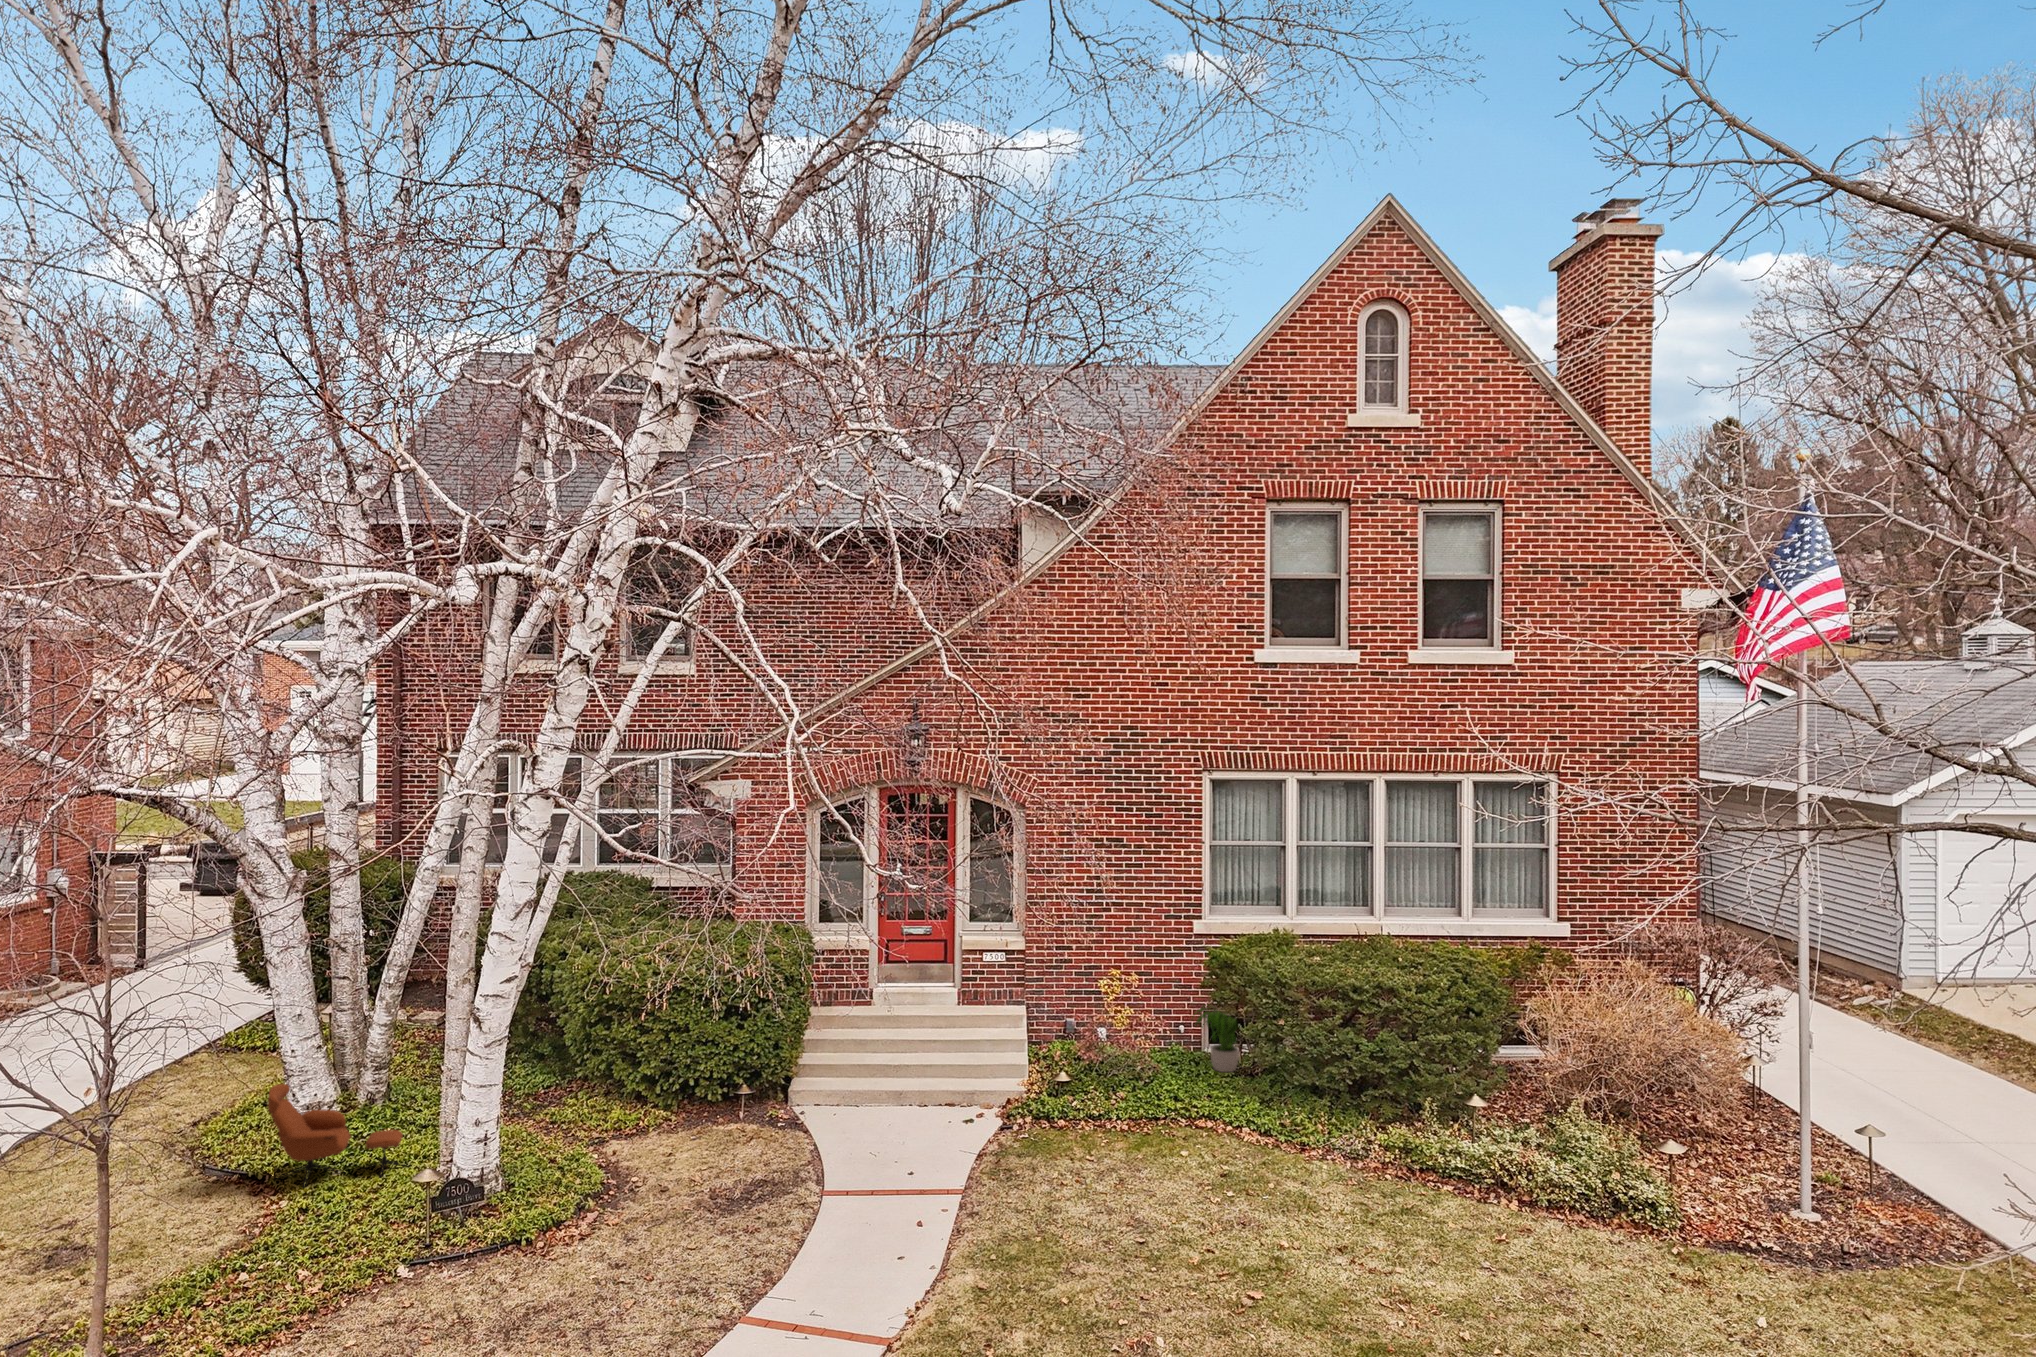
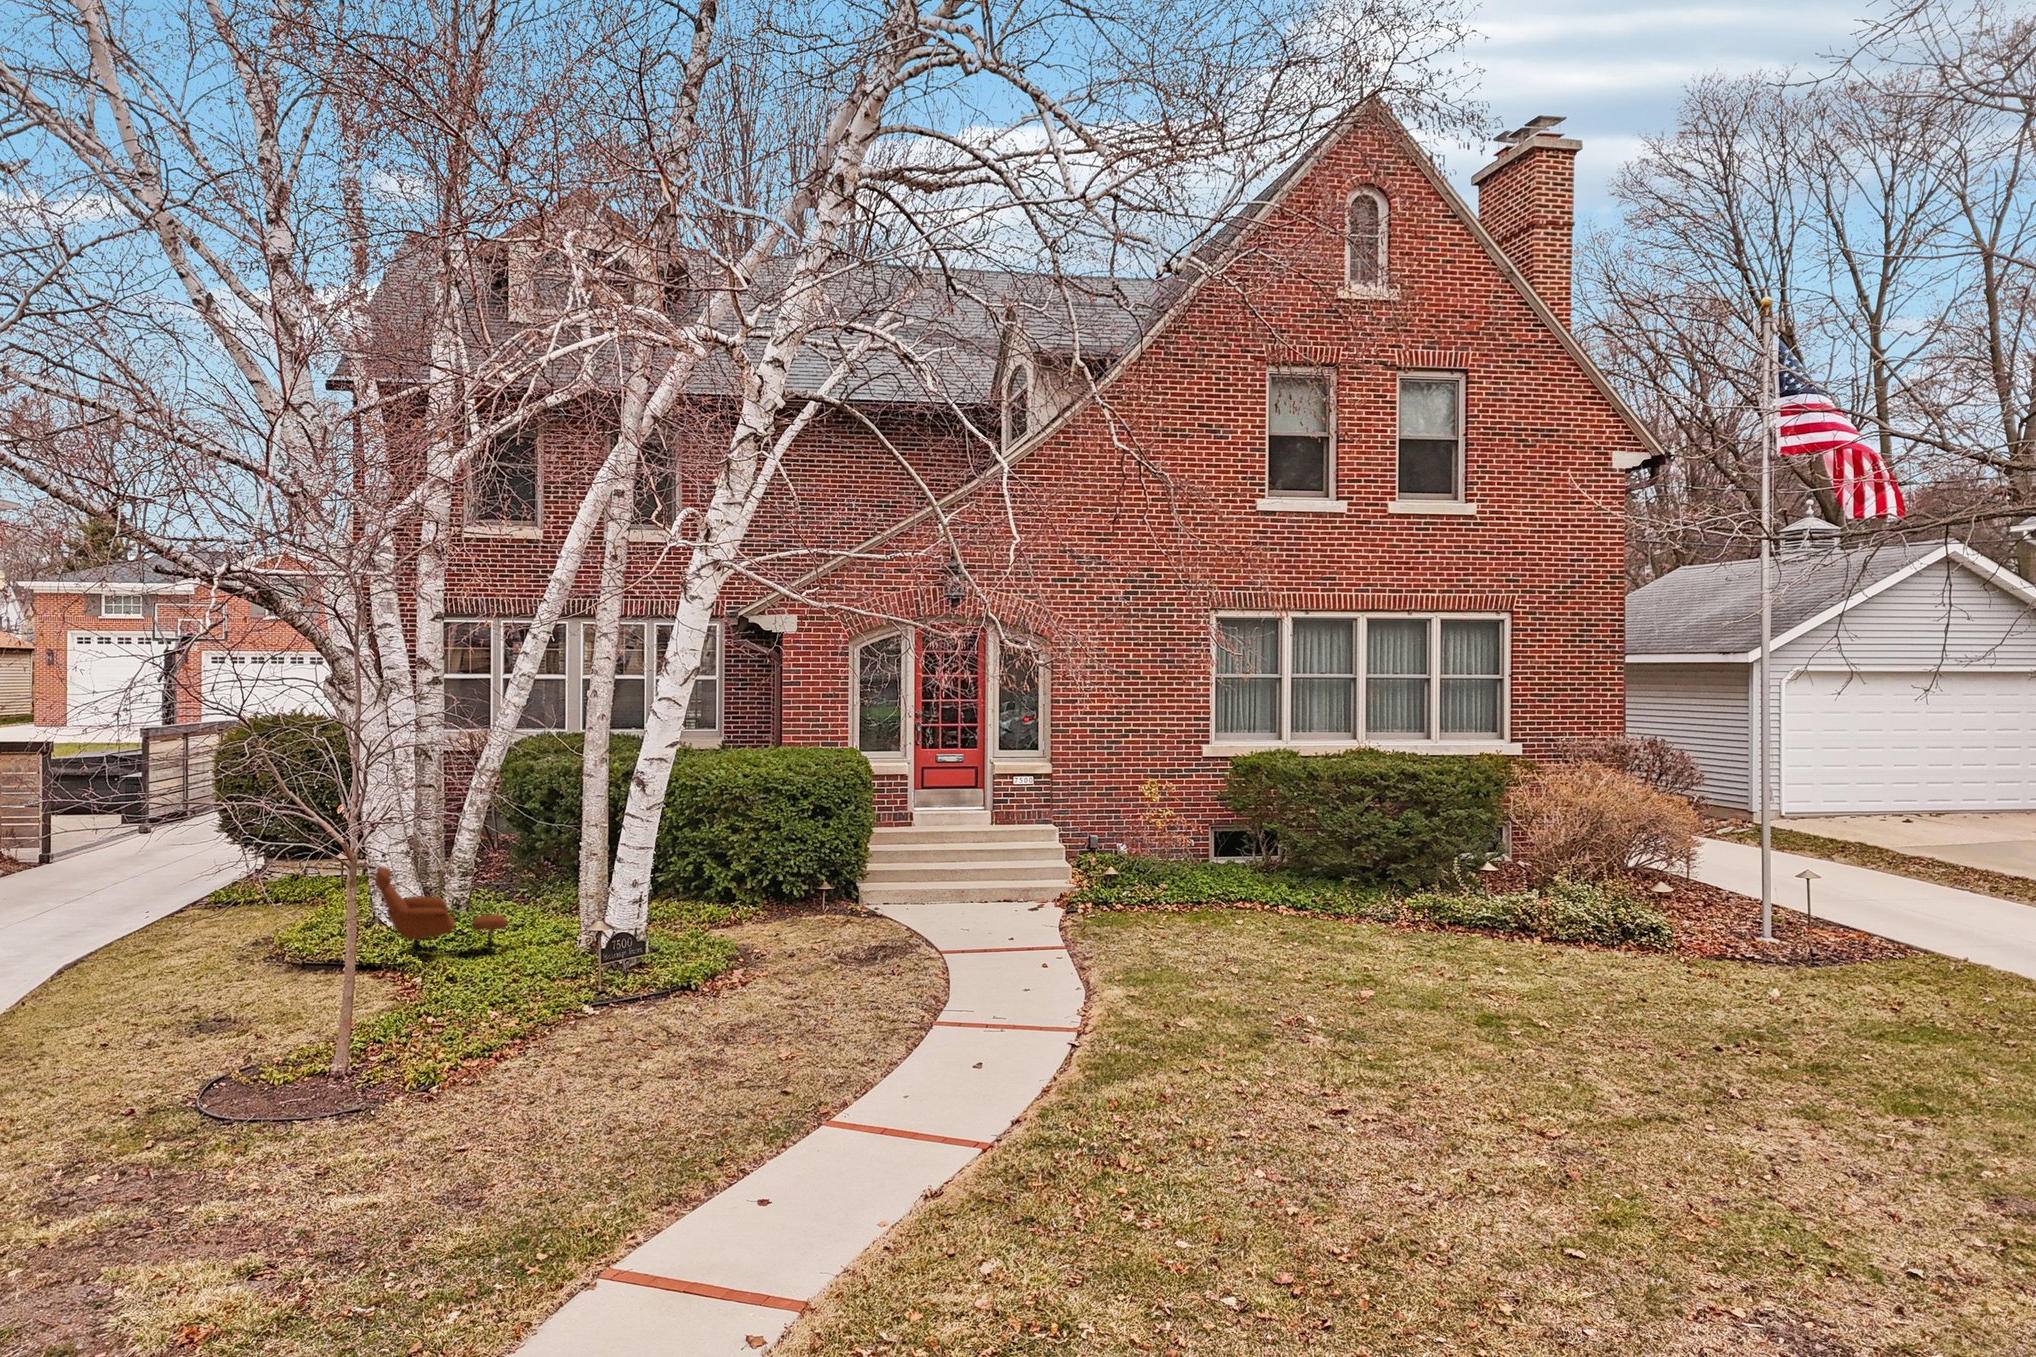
potted plant: present [1196,1008,1240,1072] -> none [1204,818,1267,879]

